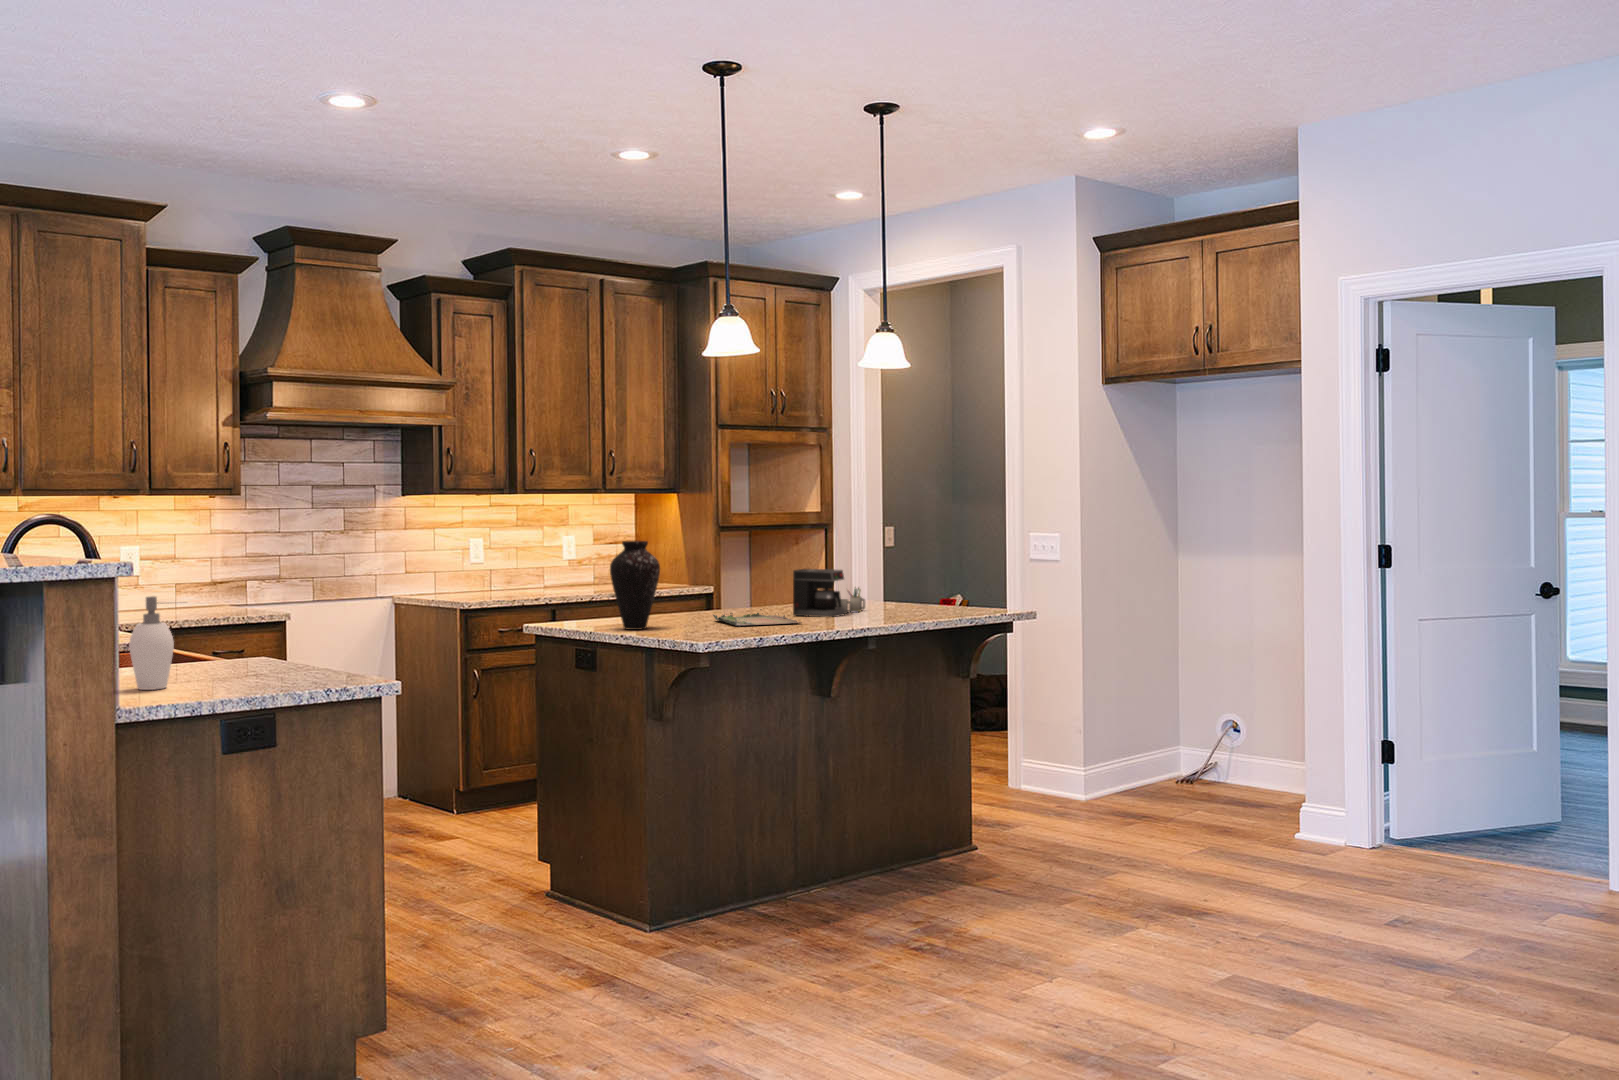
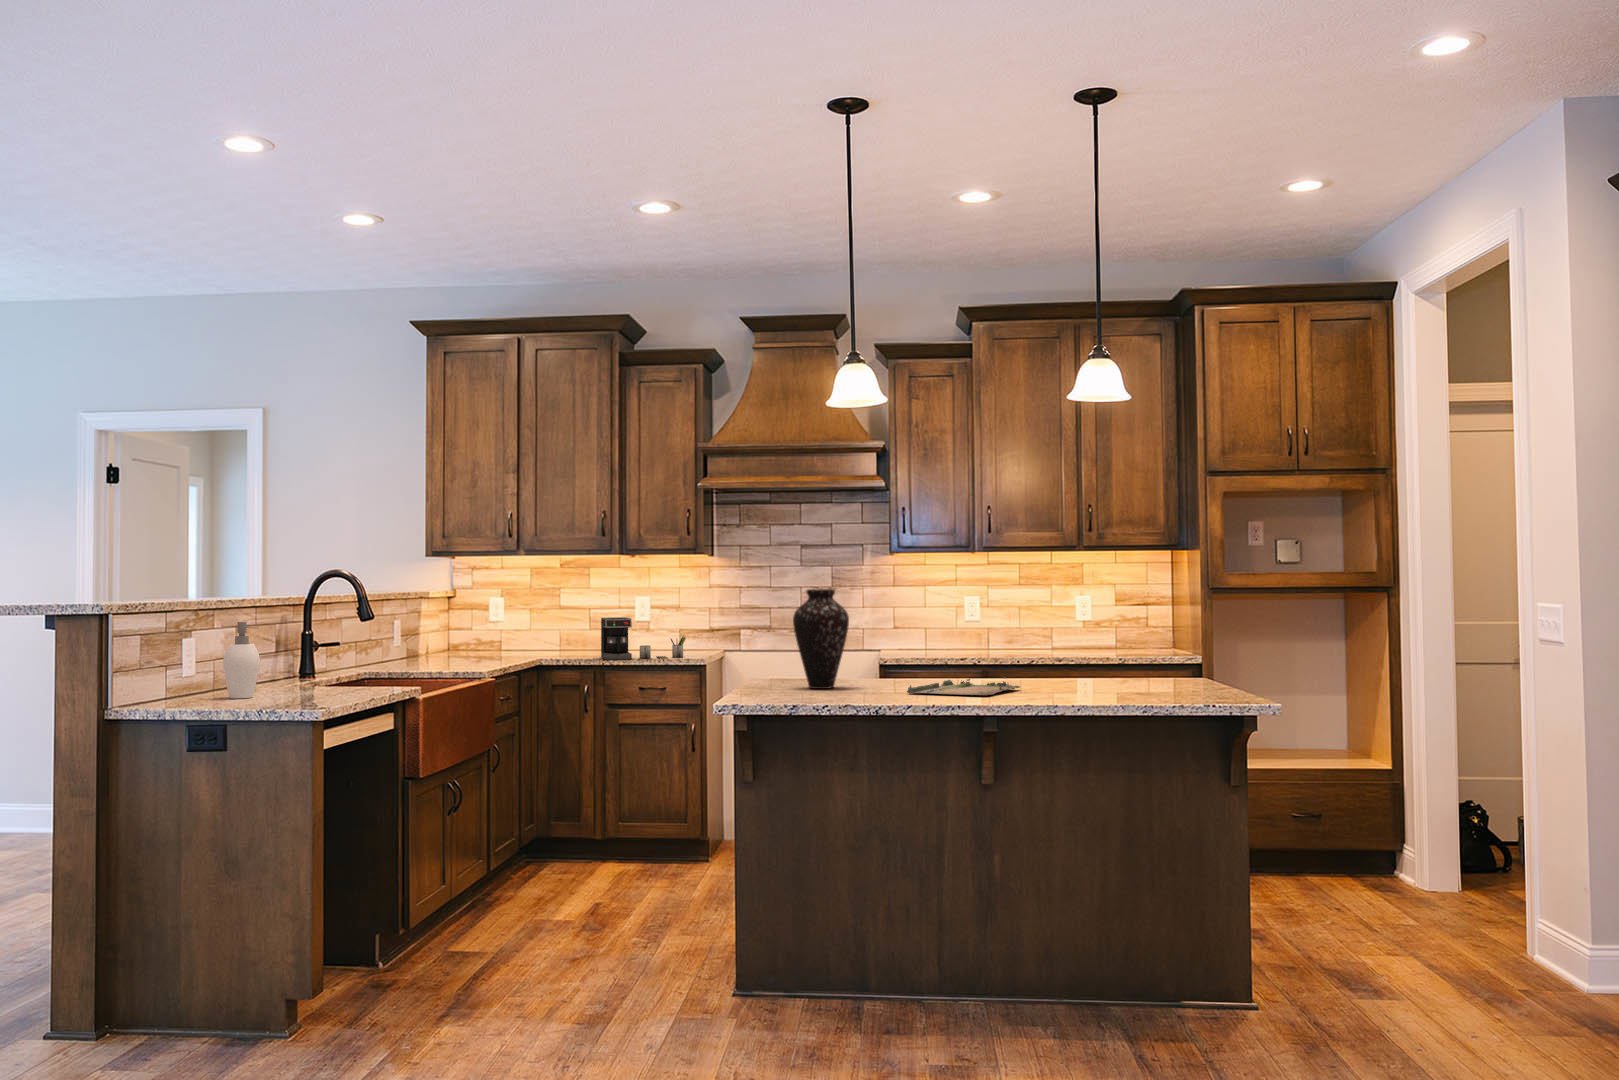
coffee maker: present [793,569,865,617] -> present [601,617,686,660]

